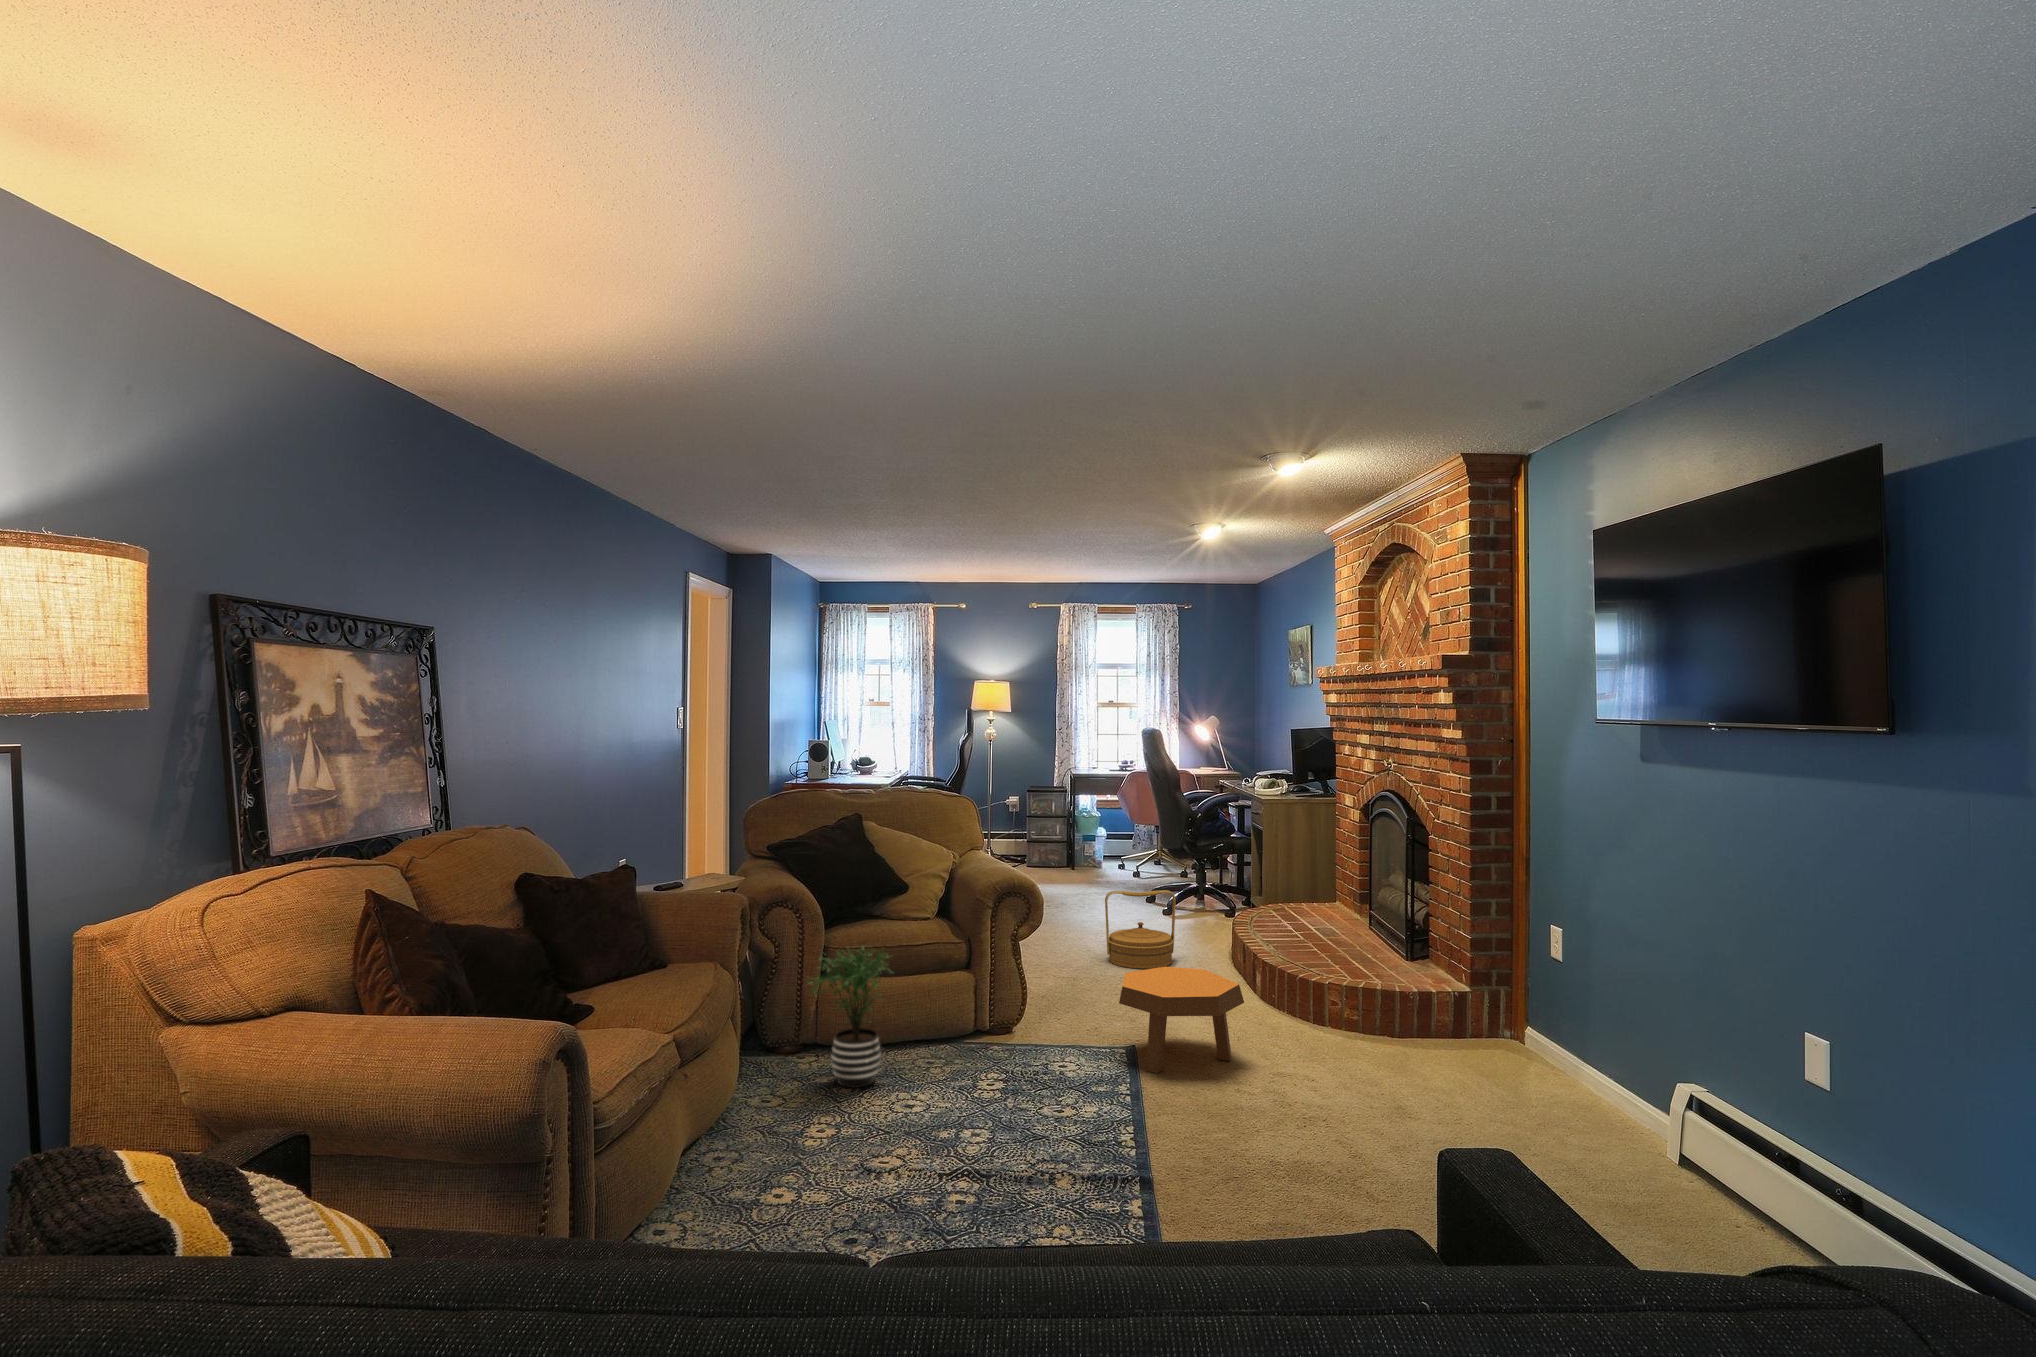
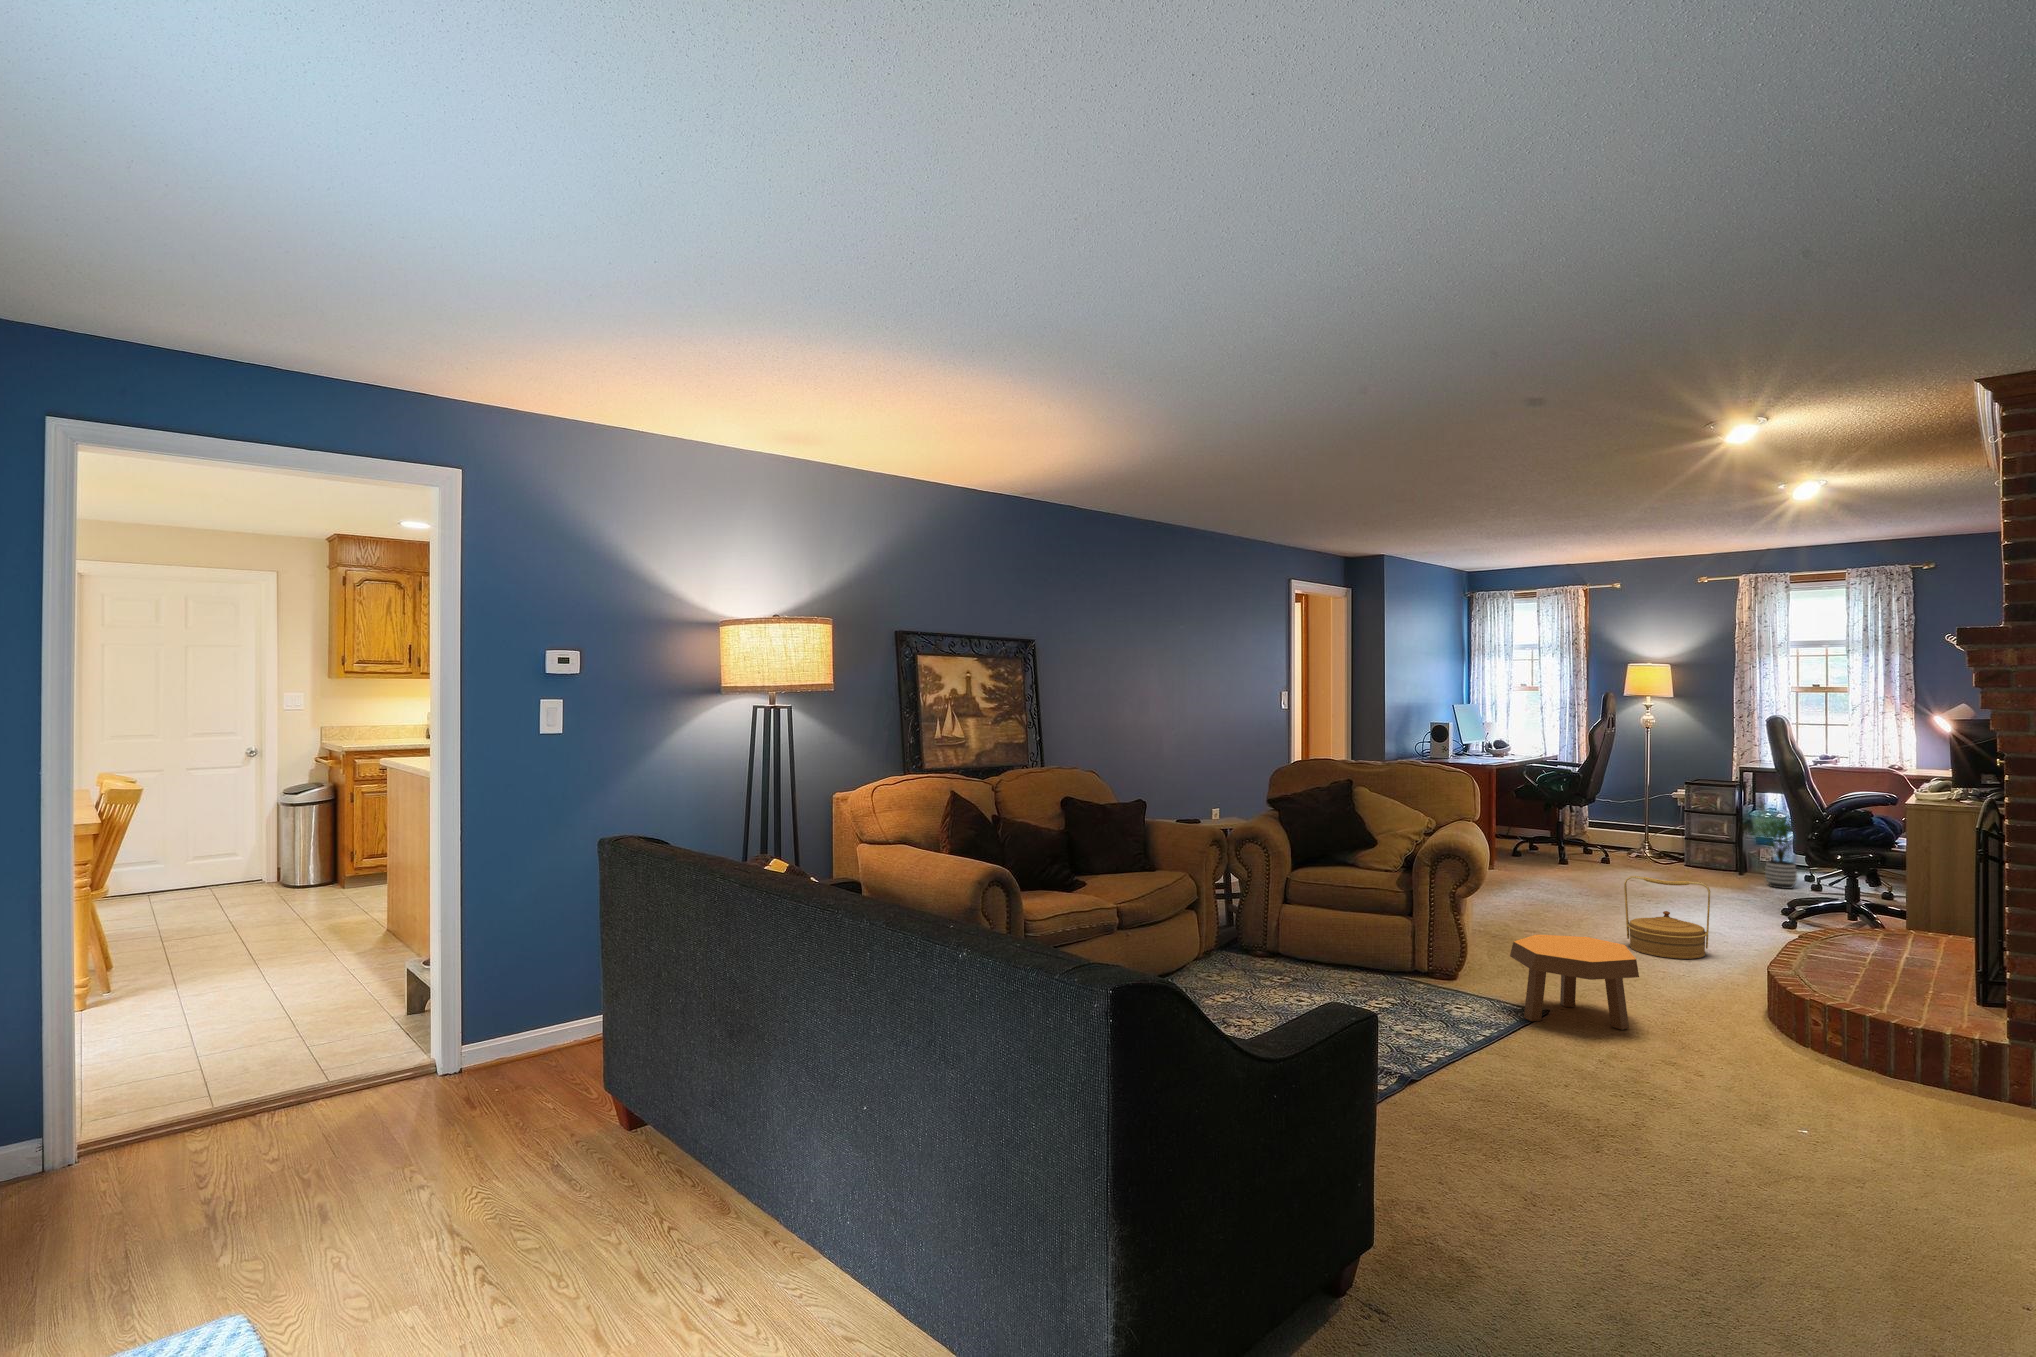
potted plant: present [807,947,888,1088] -> present [1751,817,1797,889]

